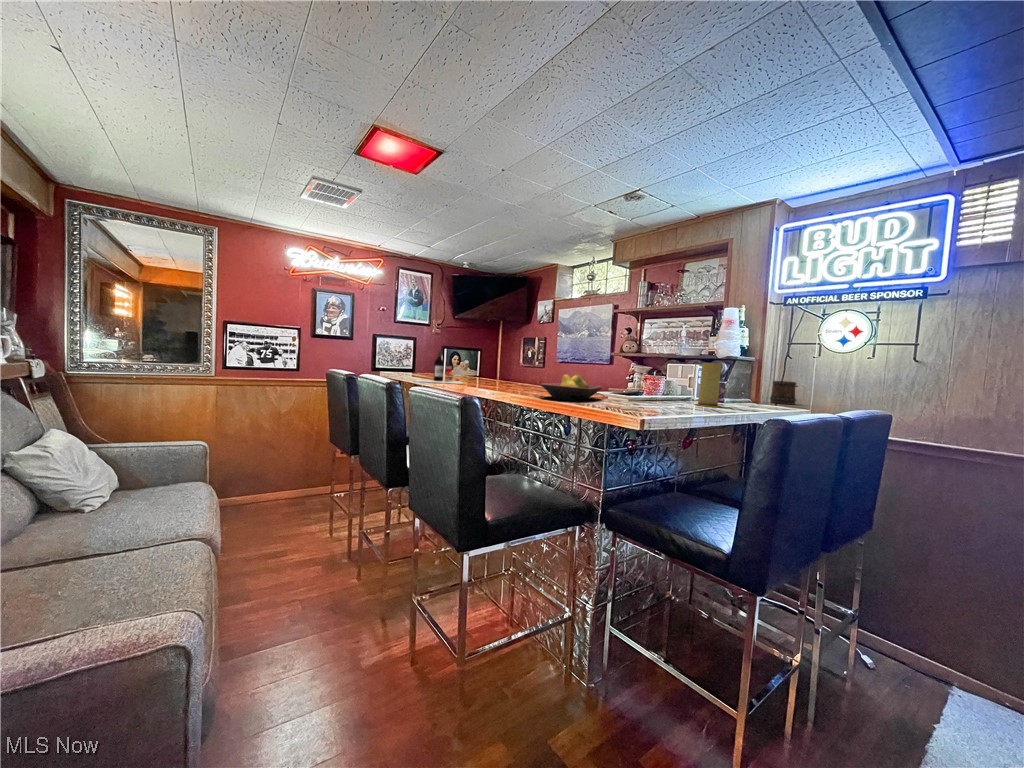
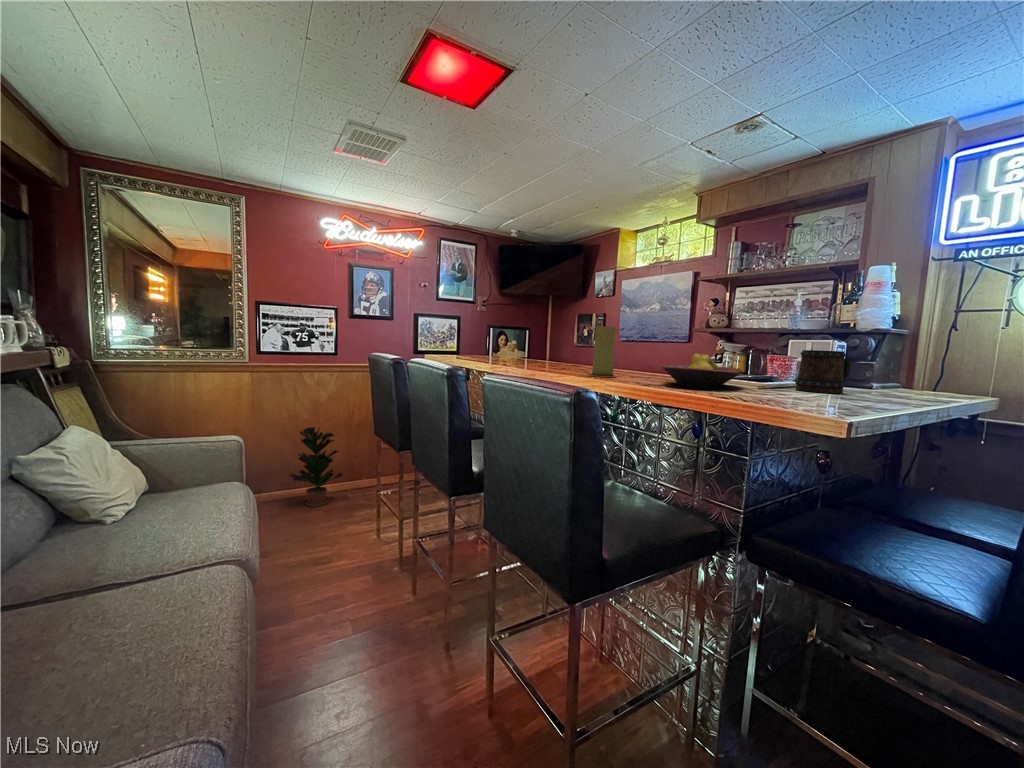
wine bottle: present [415,351,462,384] -> none [475,329,535,368]
candle: present [694,363,722,407] -> present [588,326,617,377]
beer mug: present [770,381,798,404] -> present [795,350,850,393]
potted plant: none [249,435,302,508] -> present [290,427,343,507]

